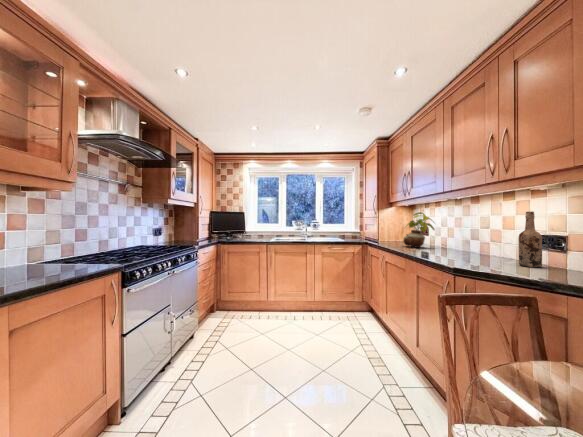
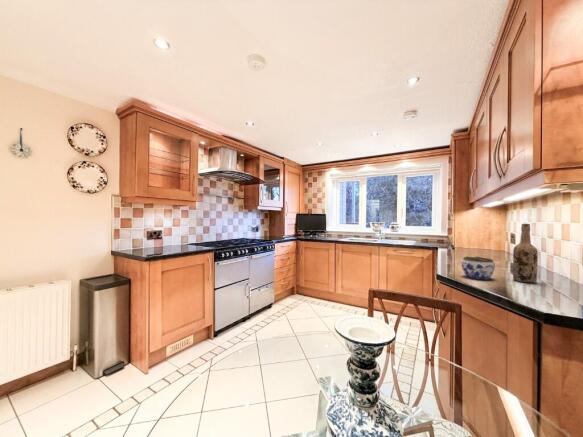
potted plant: present [404,212,435,248] -> none [460,218,495,257]
jar: none [480,246,516,269] -> present [462,257,495,279]

